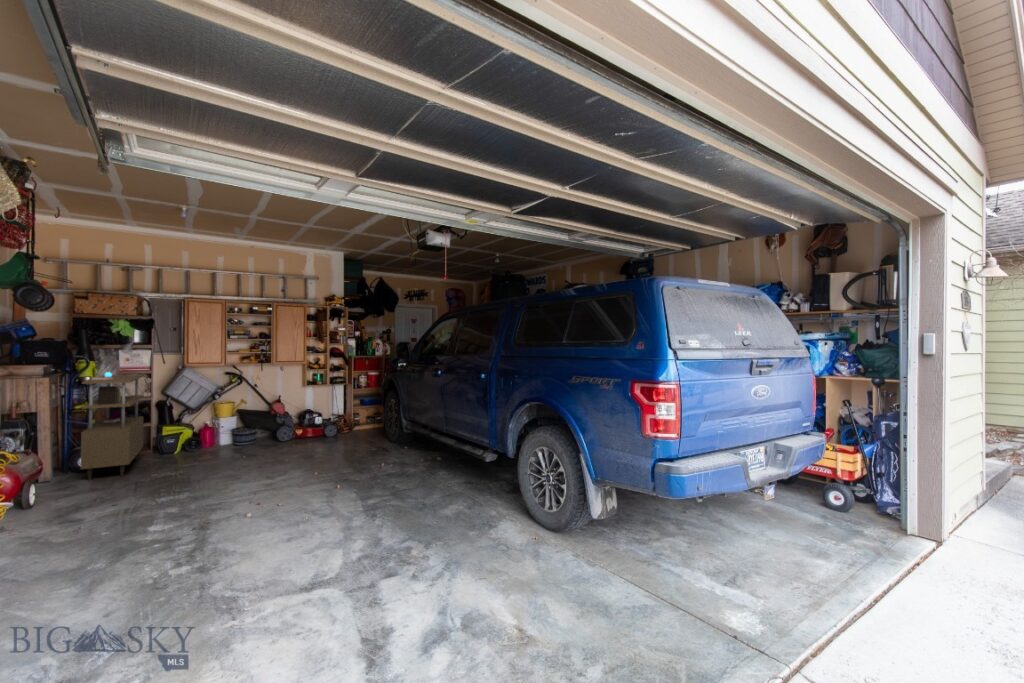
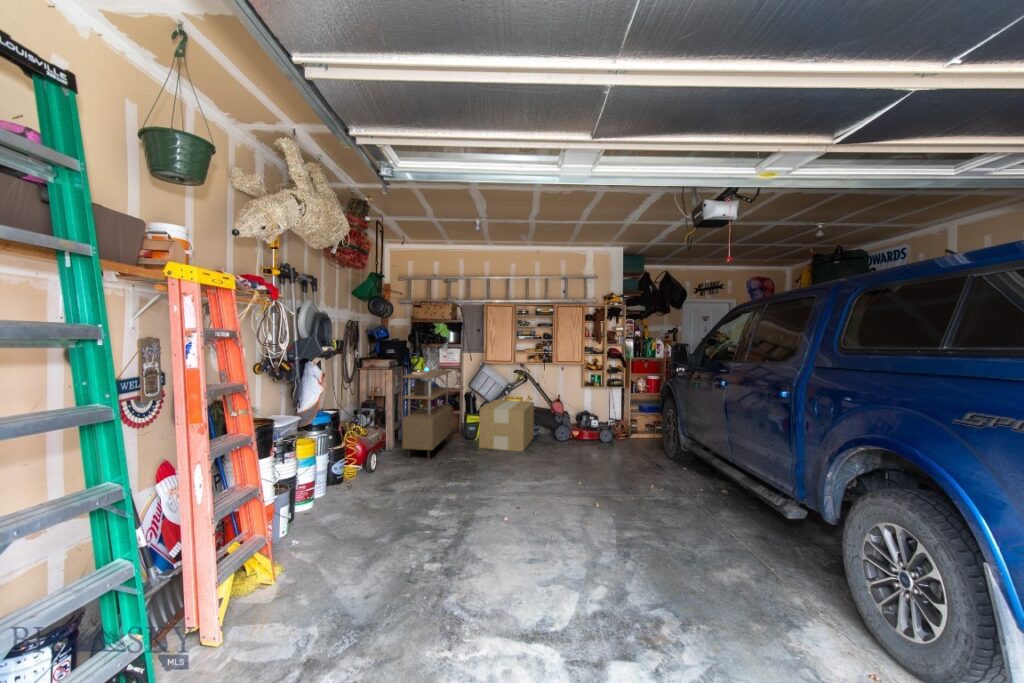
cardboard box: none [187,404,251,458] -> present [479,400,534,451]

